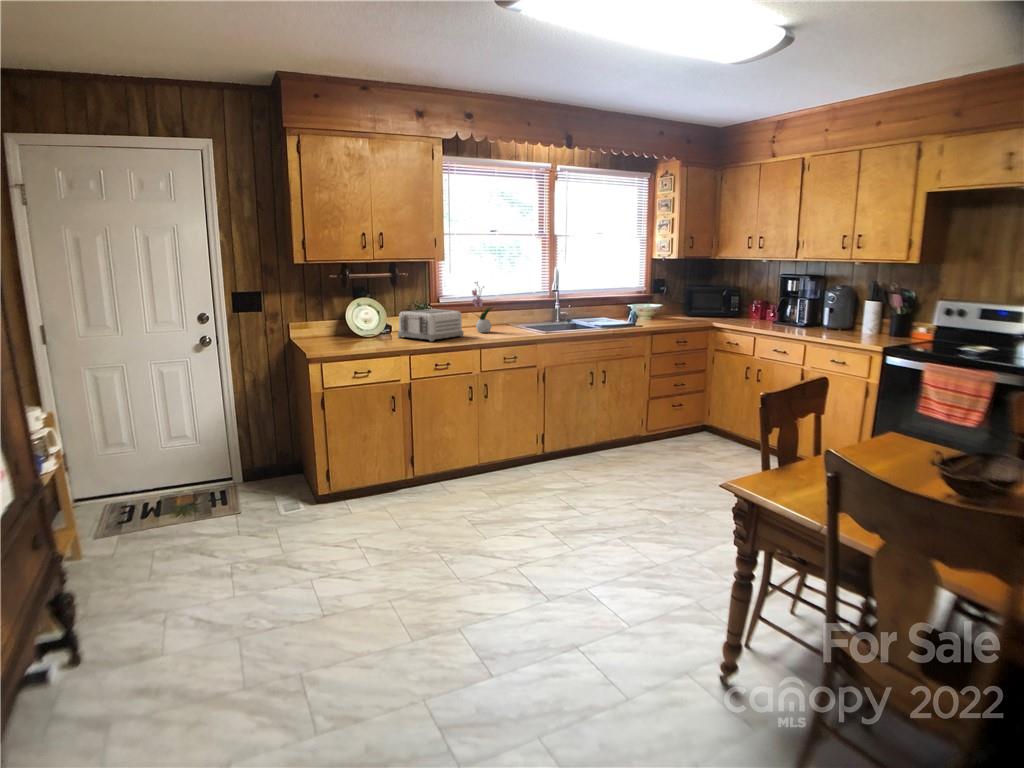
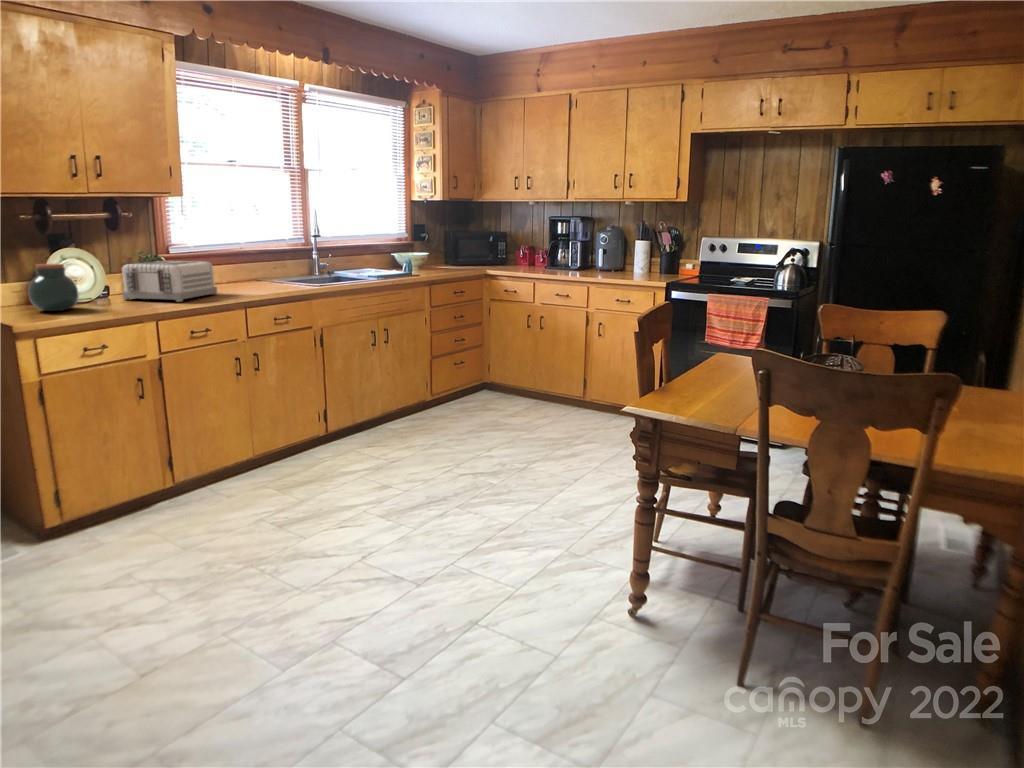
flower arrangement: present [472,282,492,333] -> none [219,224,252,289]
jar: none [336,311,366,344] -> present [28,264,79,311]

